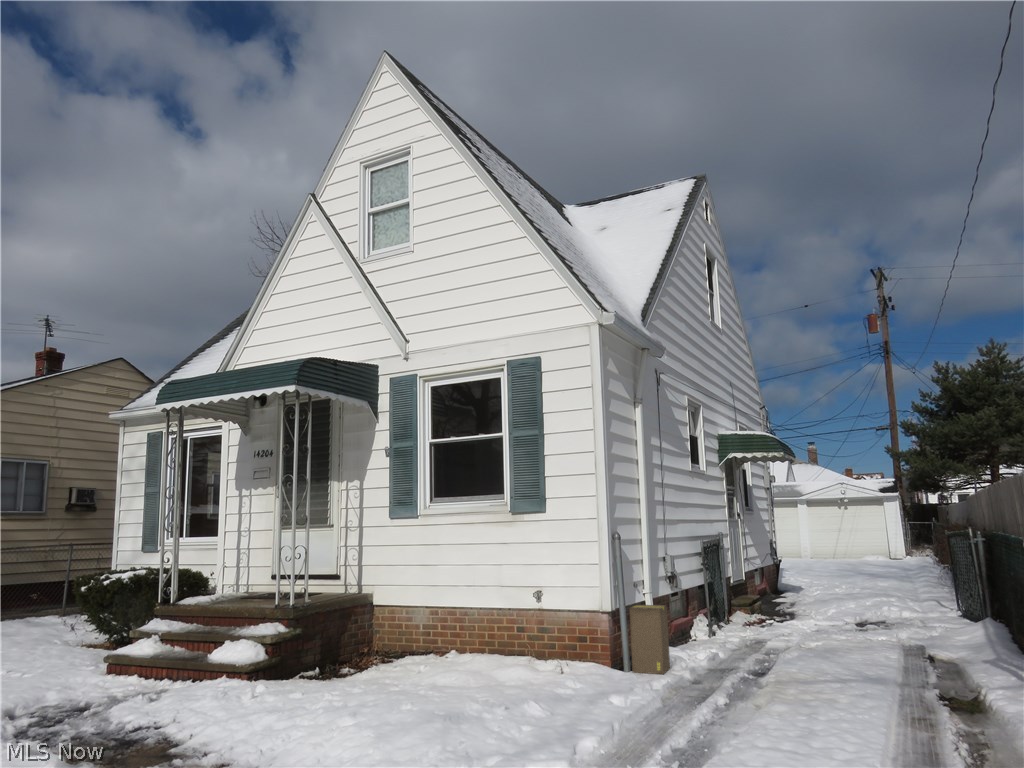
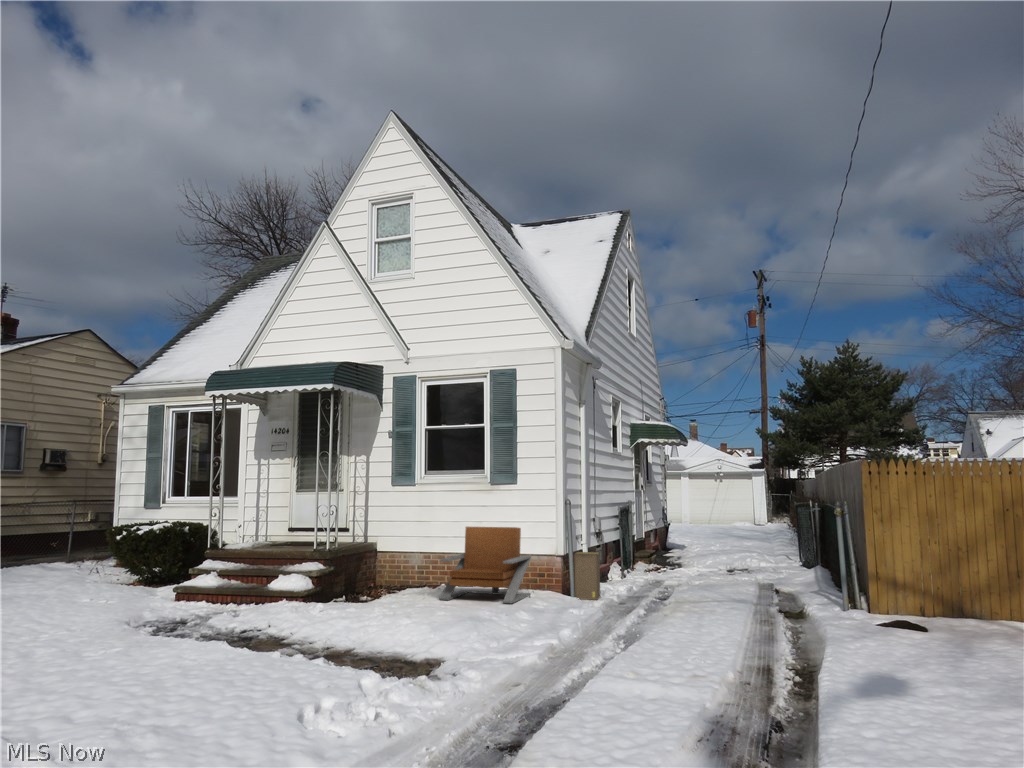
lounge chair: none [435,572,566,684] -> present [440,527,531,603]

